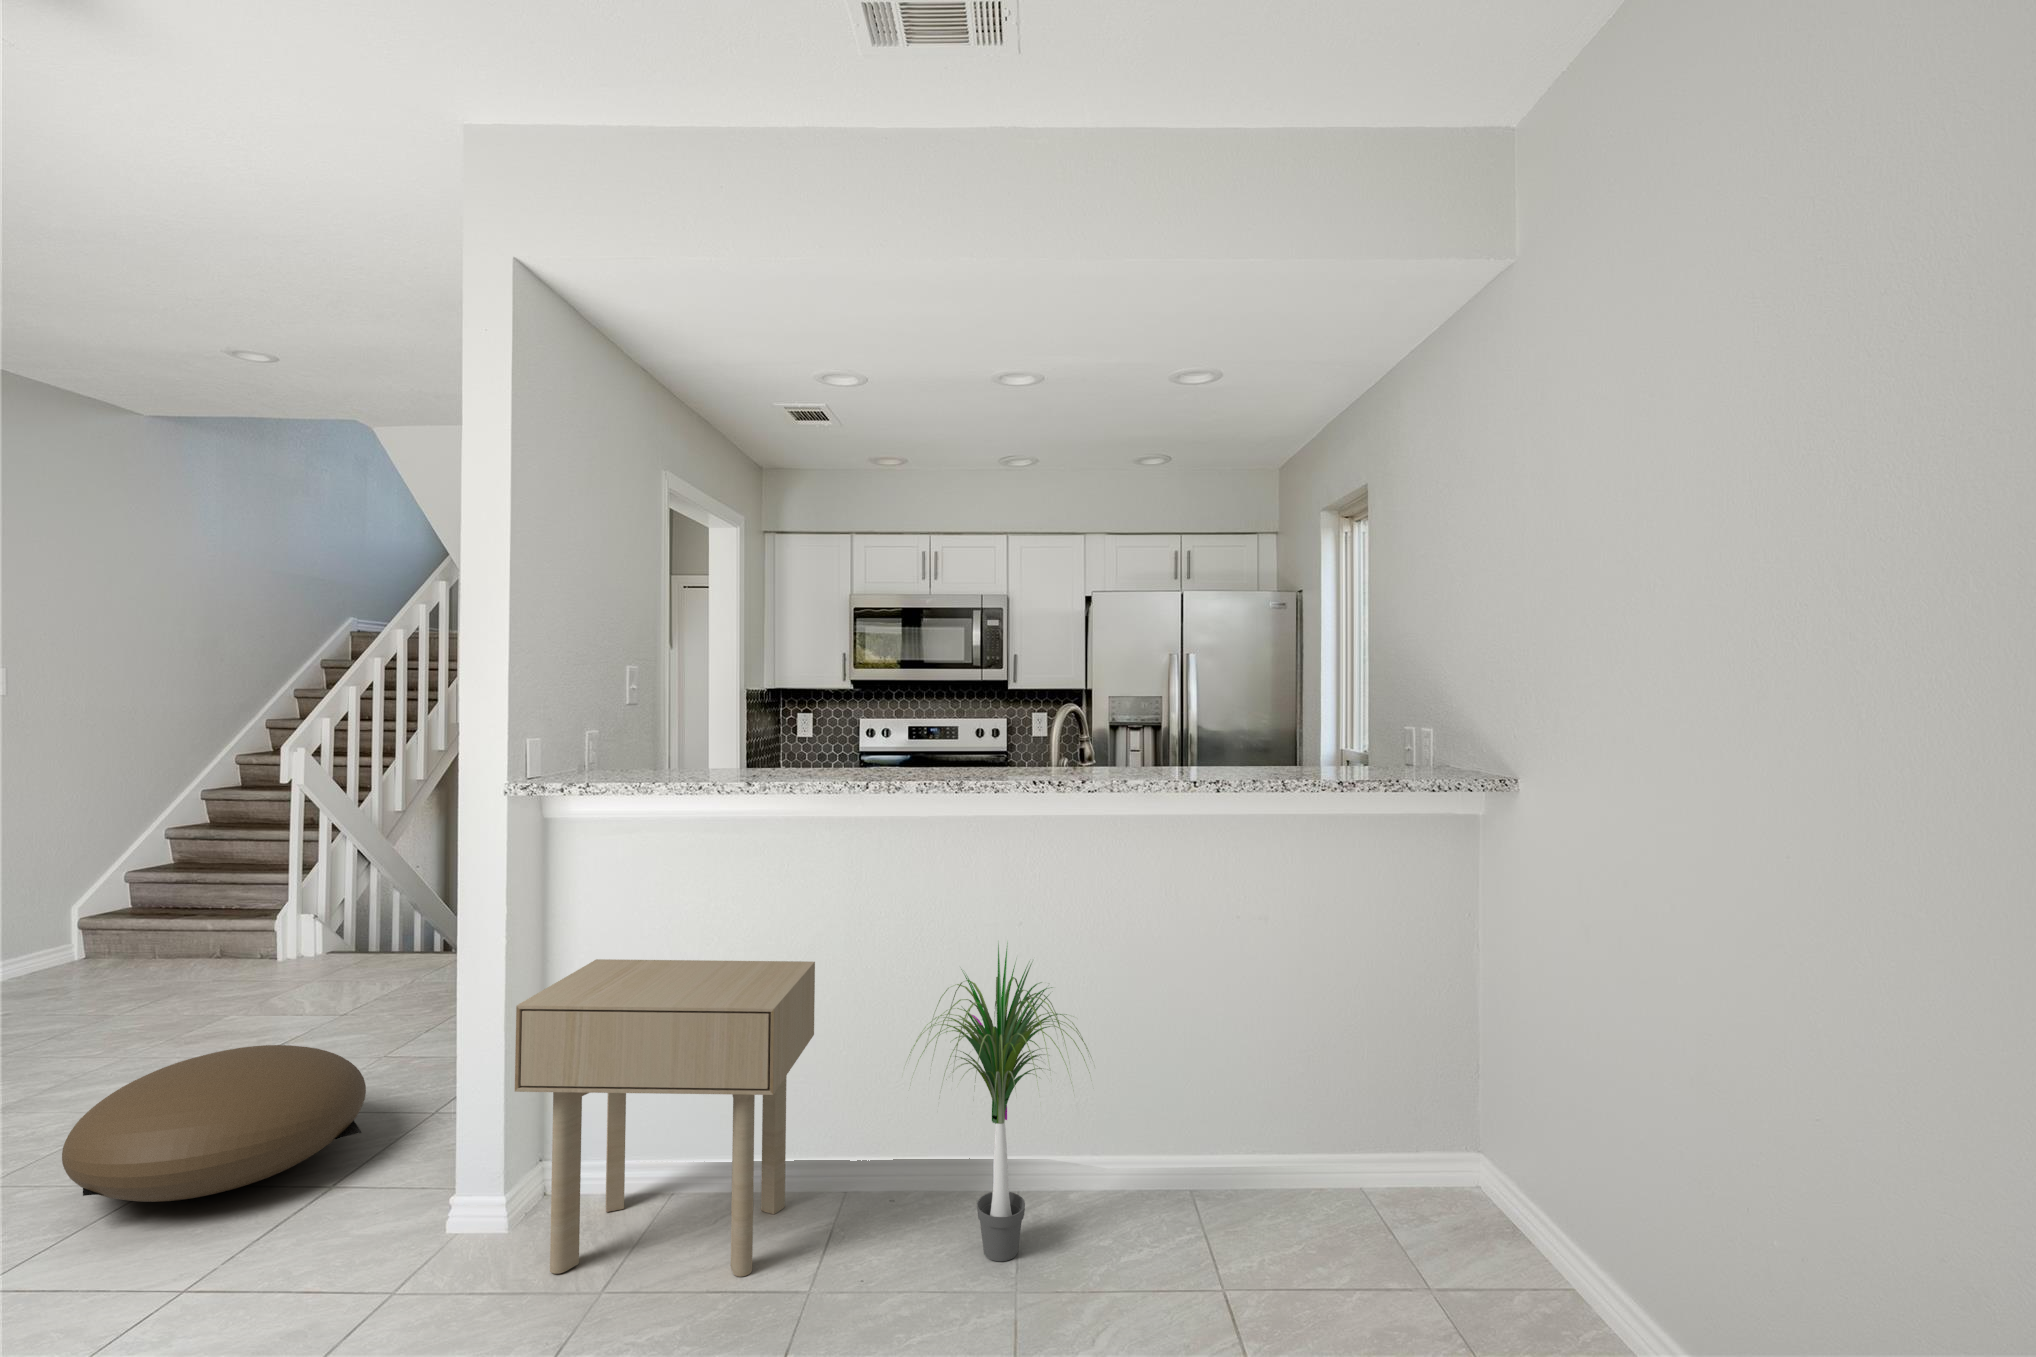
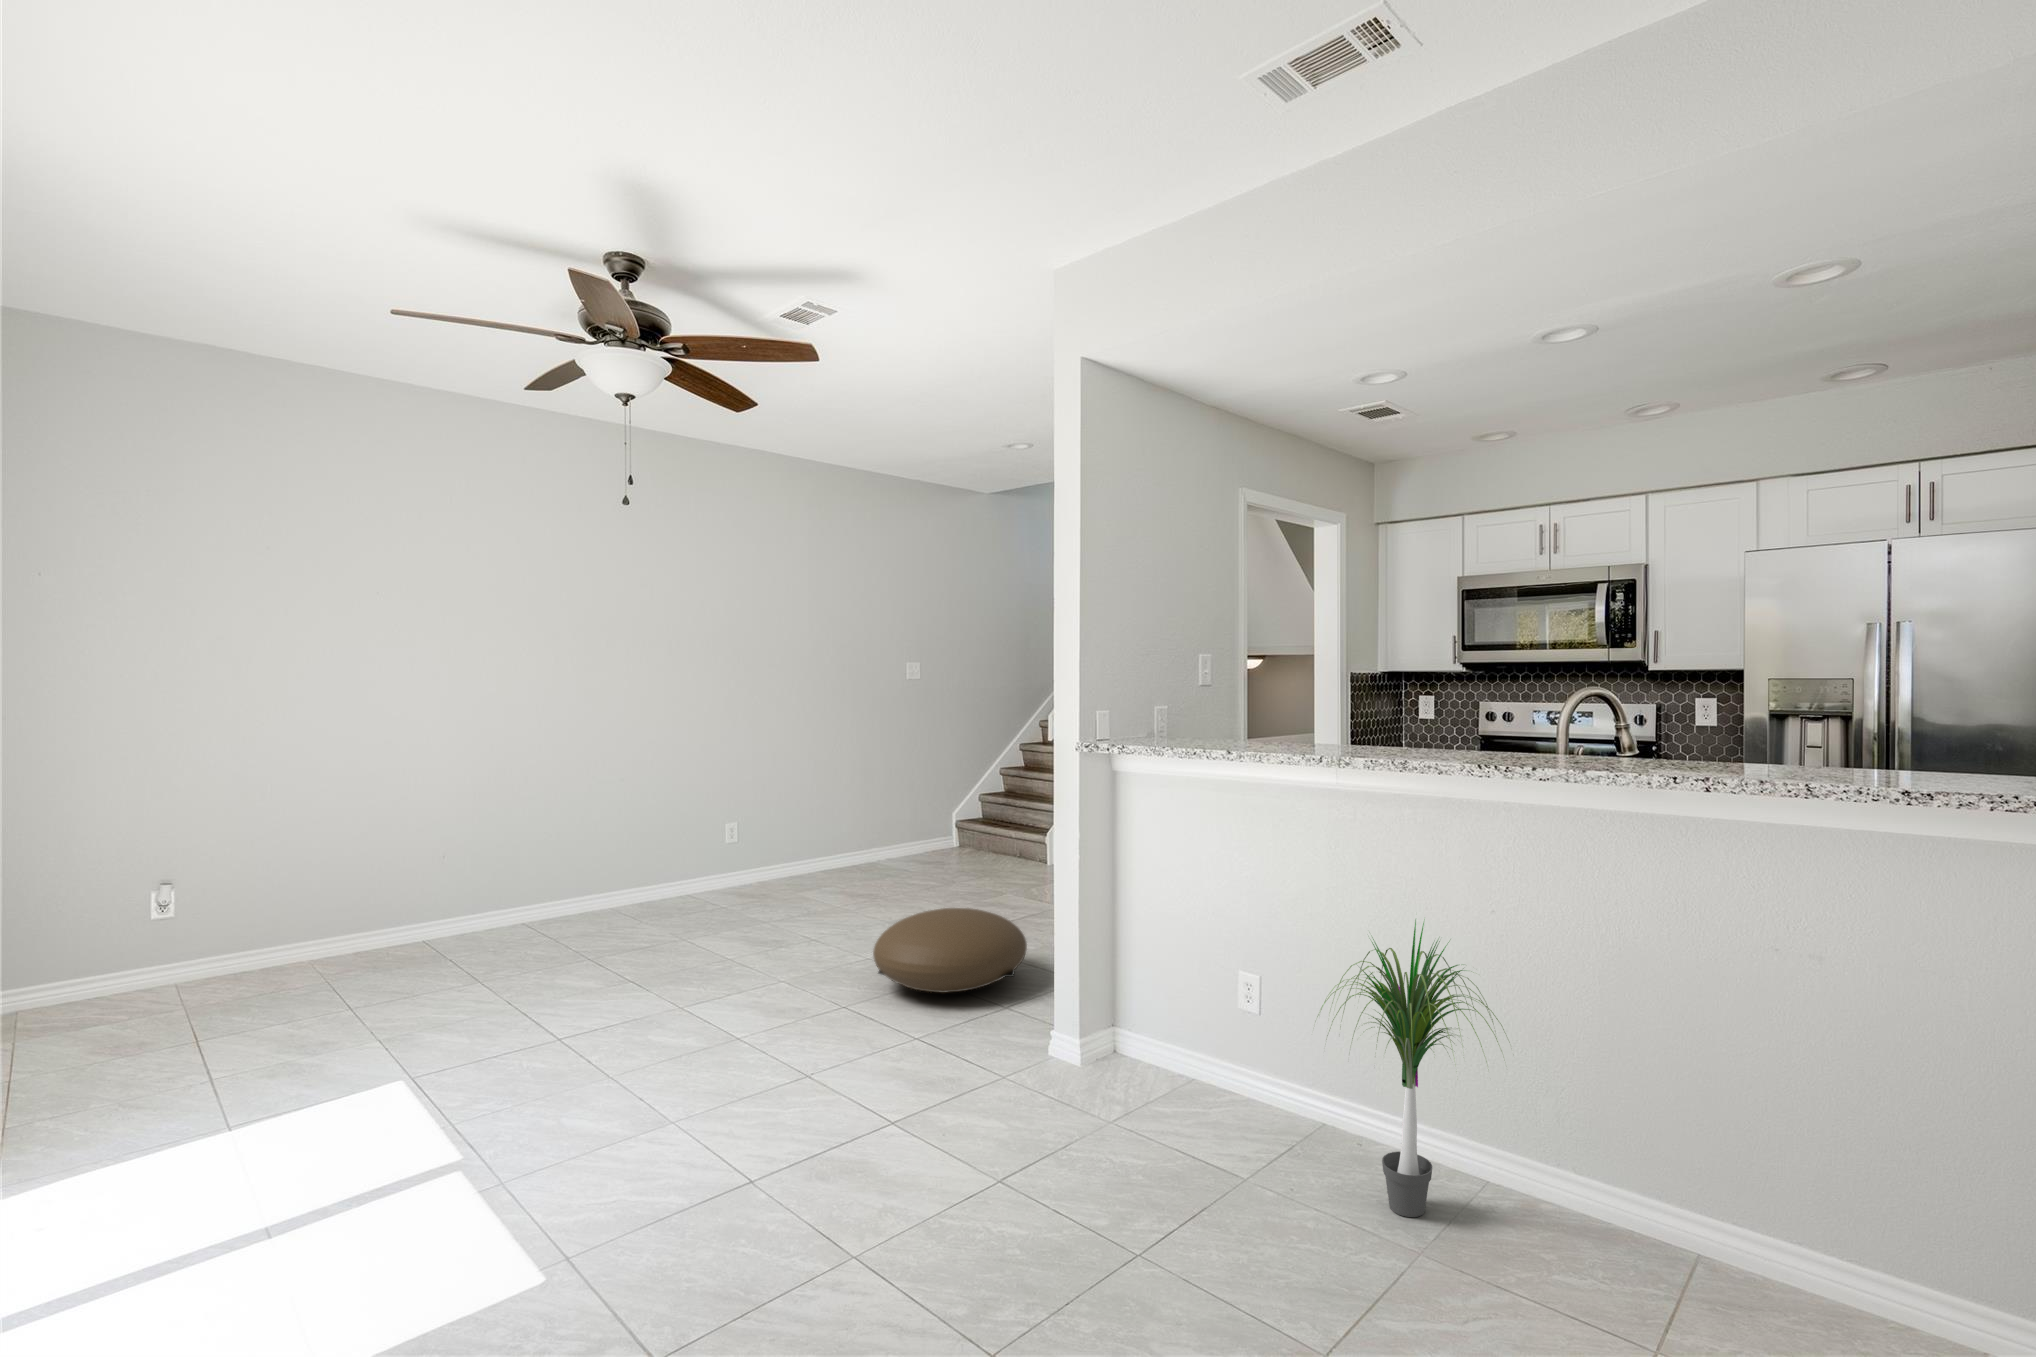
side table: present [515,959,815,1277] -> none [1048,881,1279,1145]

